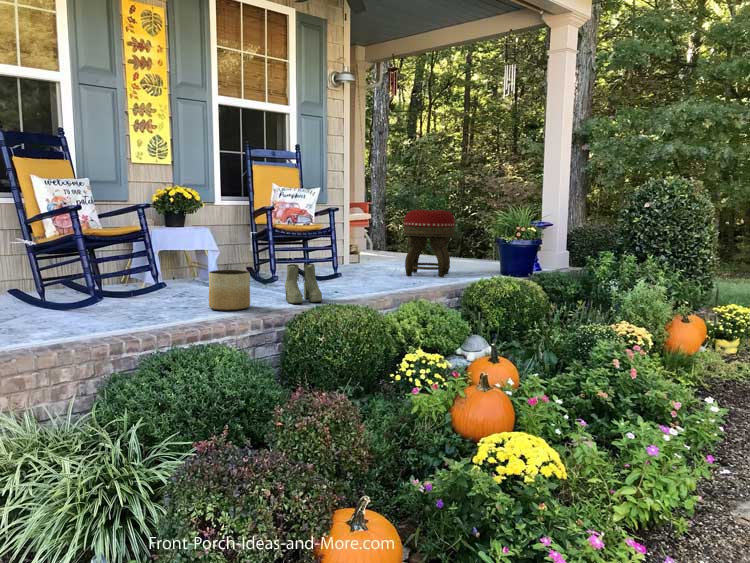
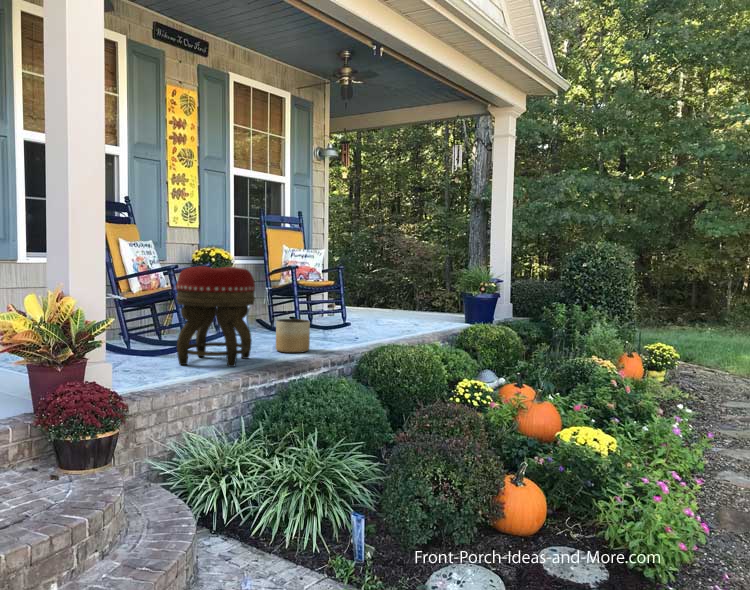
footstool: present [403,210,455,278] -> present [176,266,255,367]
boots: present [285,264,322,304] -> none [327,314,361,346]

